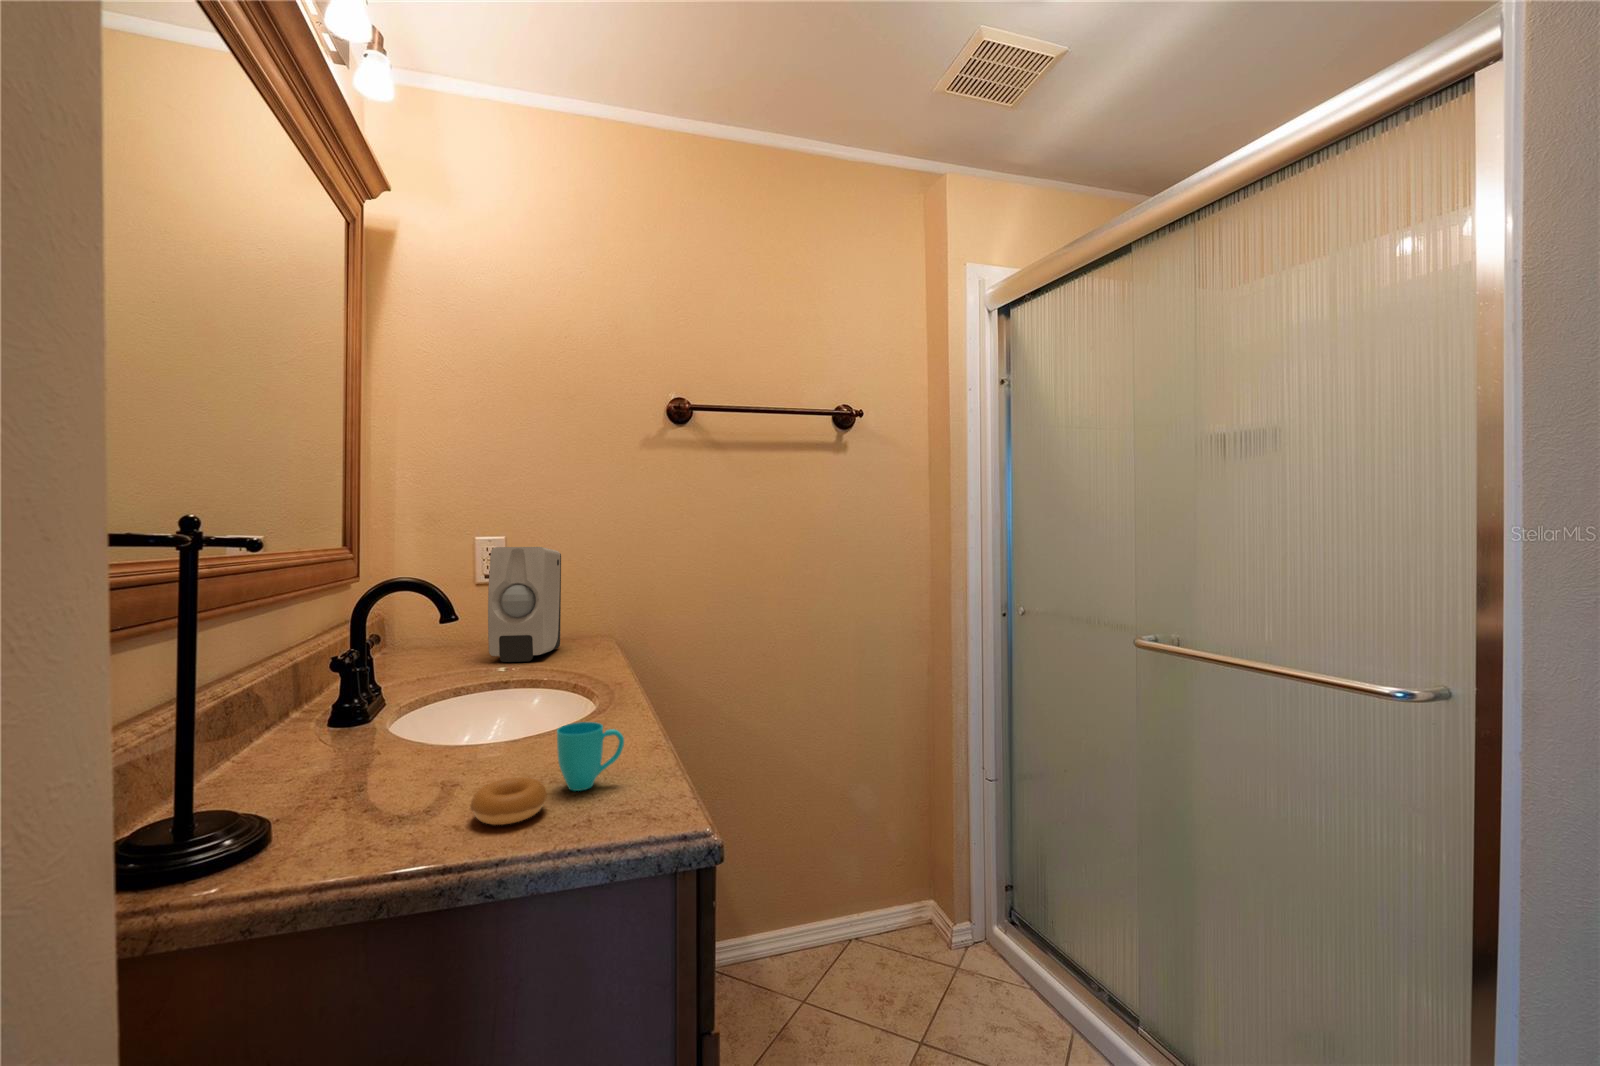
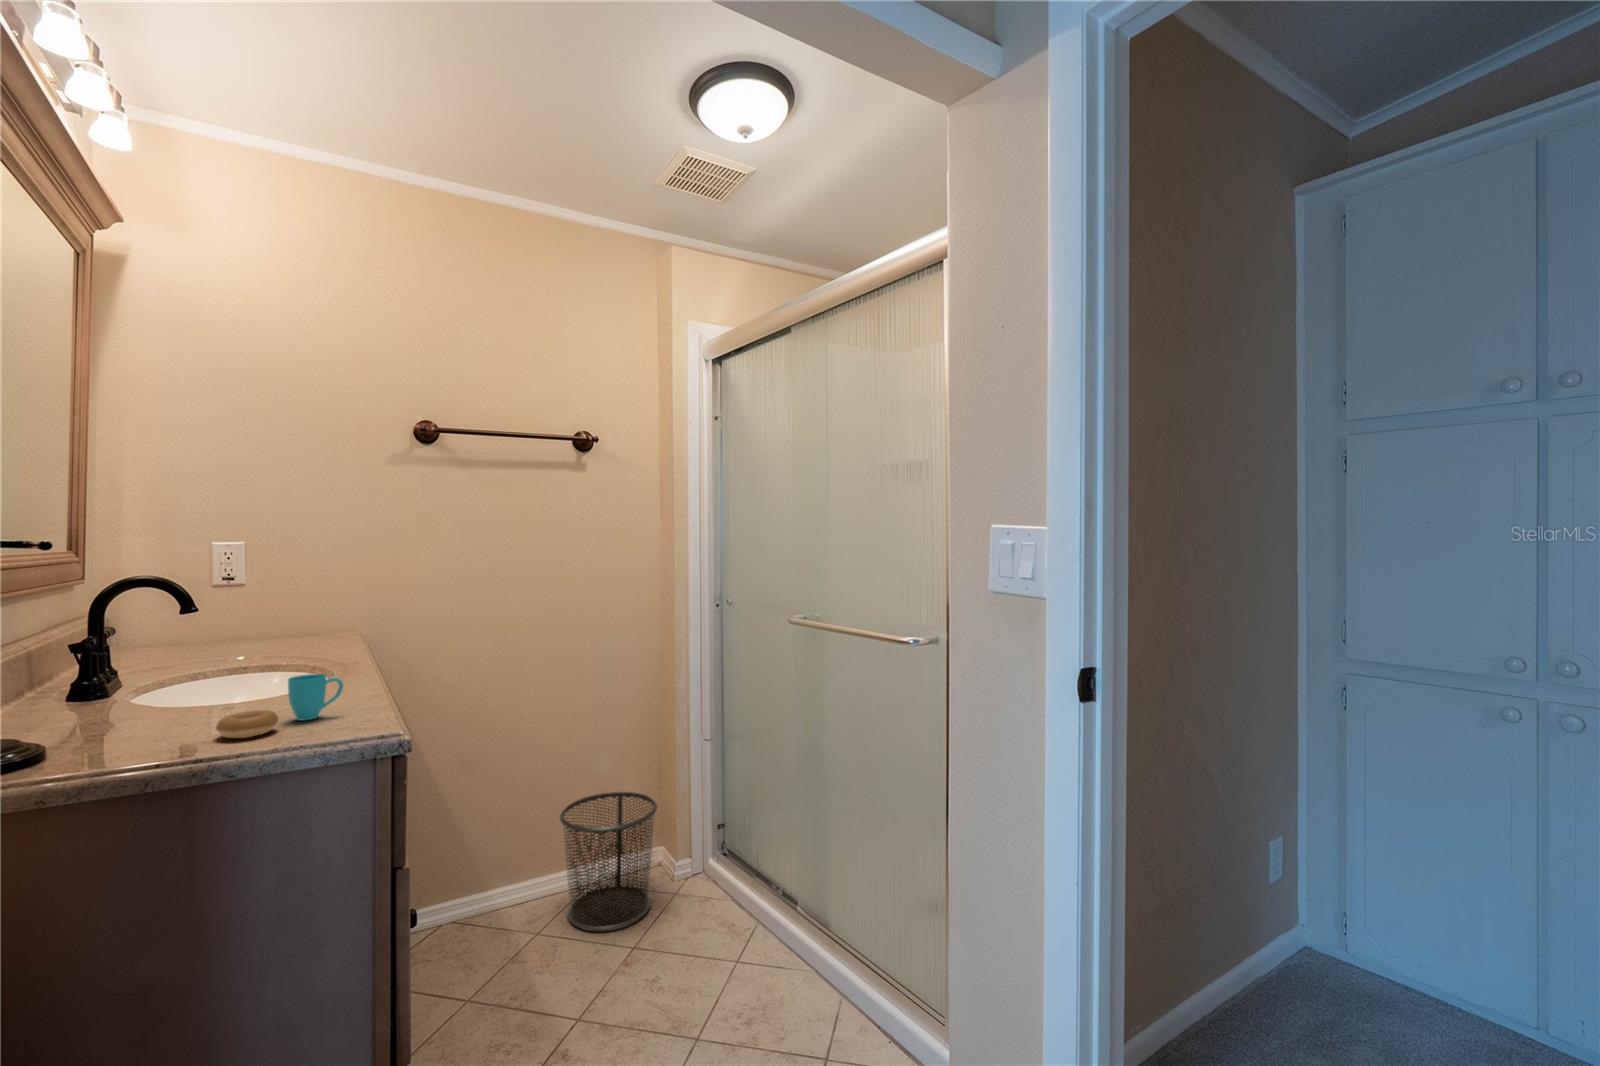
soap dispenser: present [488,547,561,662] -> none [227,552,305,654]
waste bin: none [825,834,940,1012] -> present [560,792,657,931]

